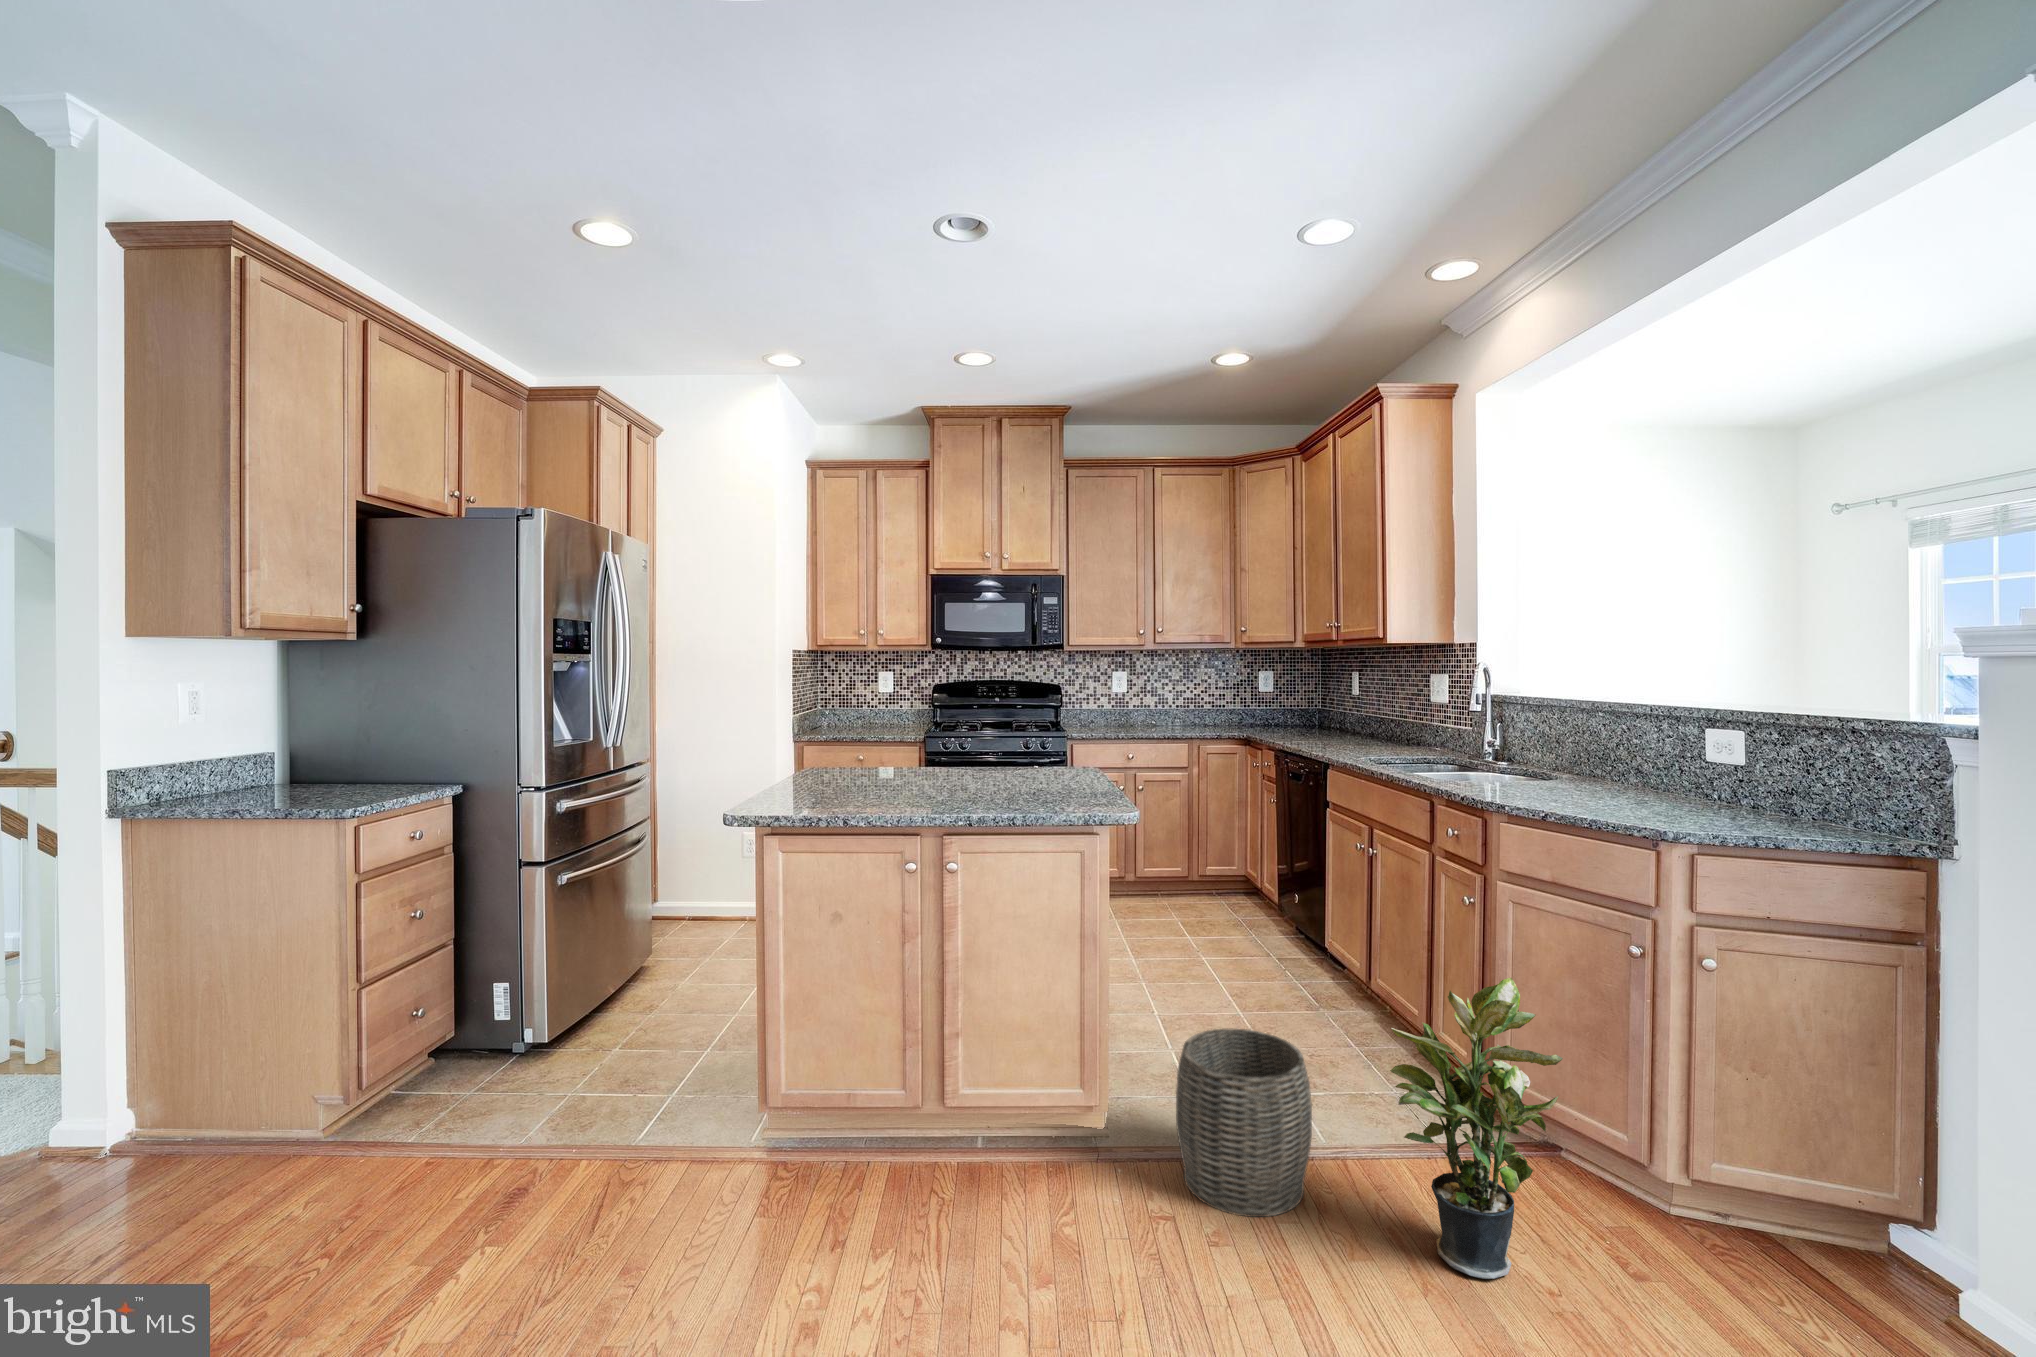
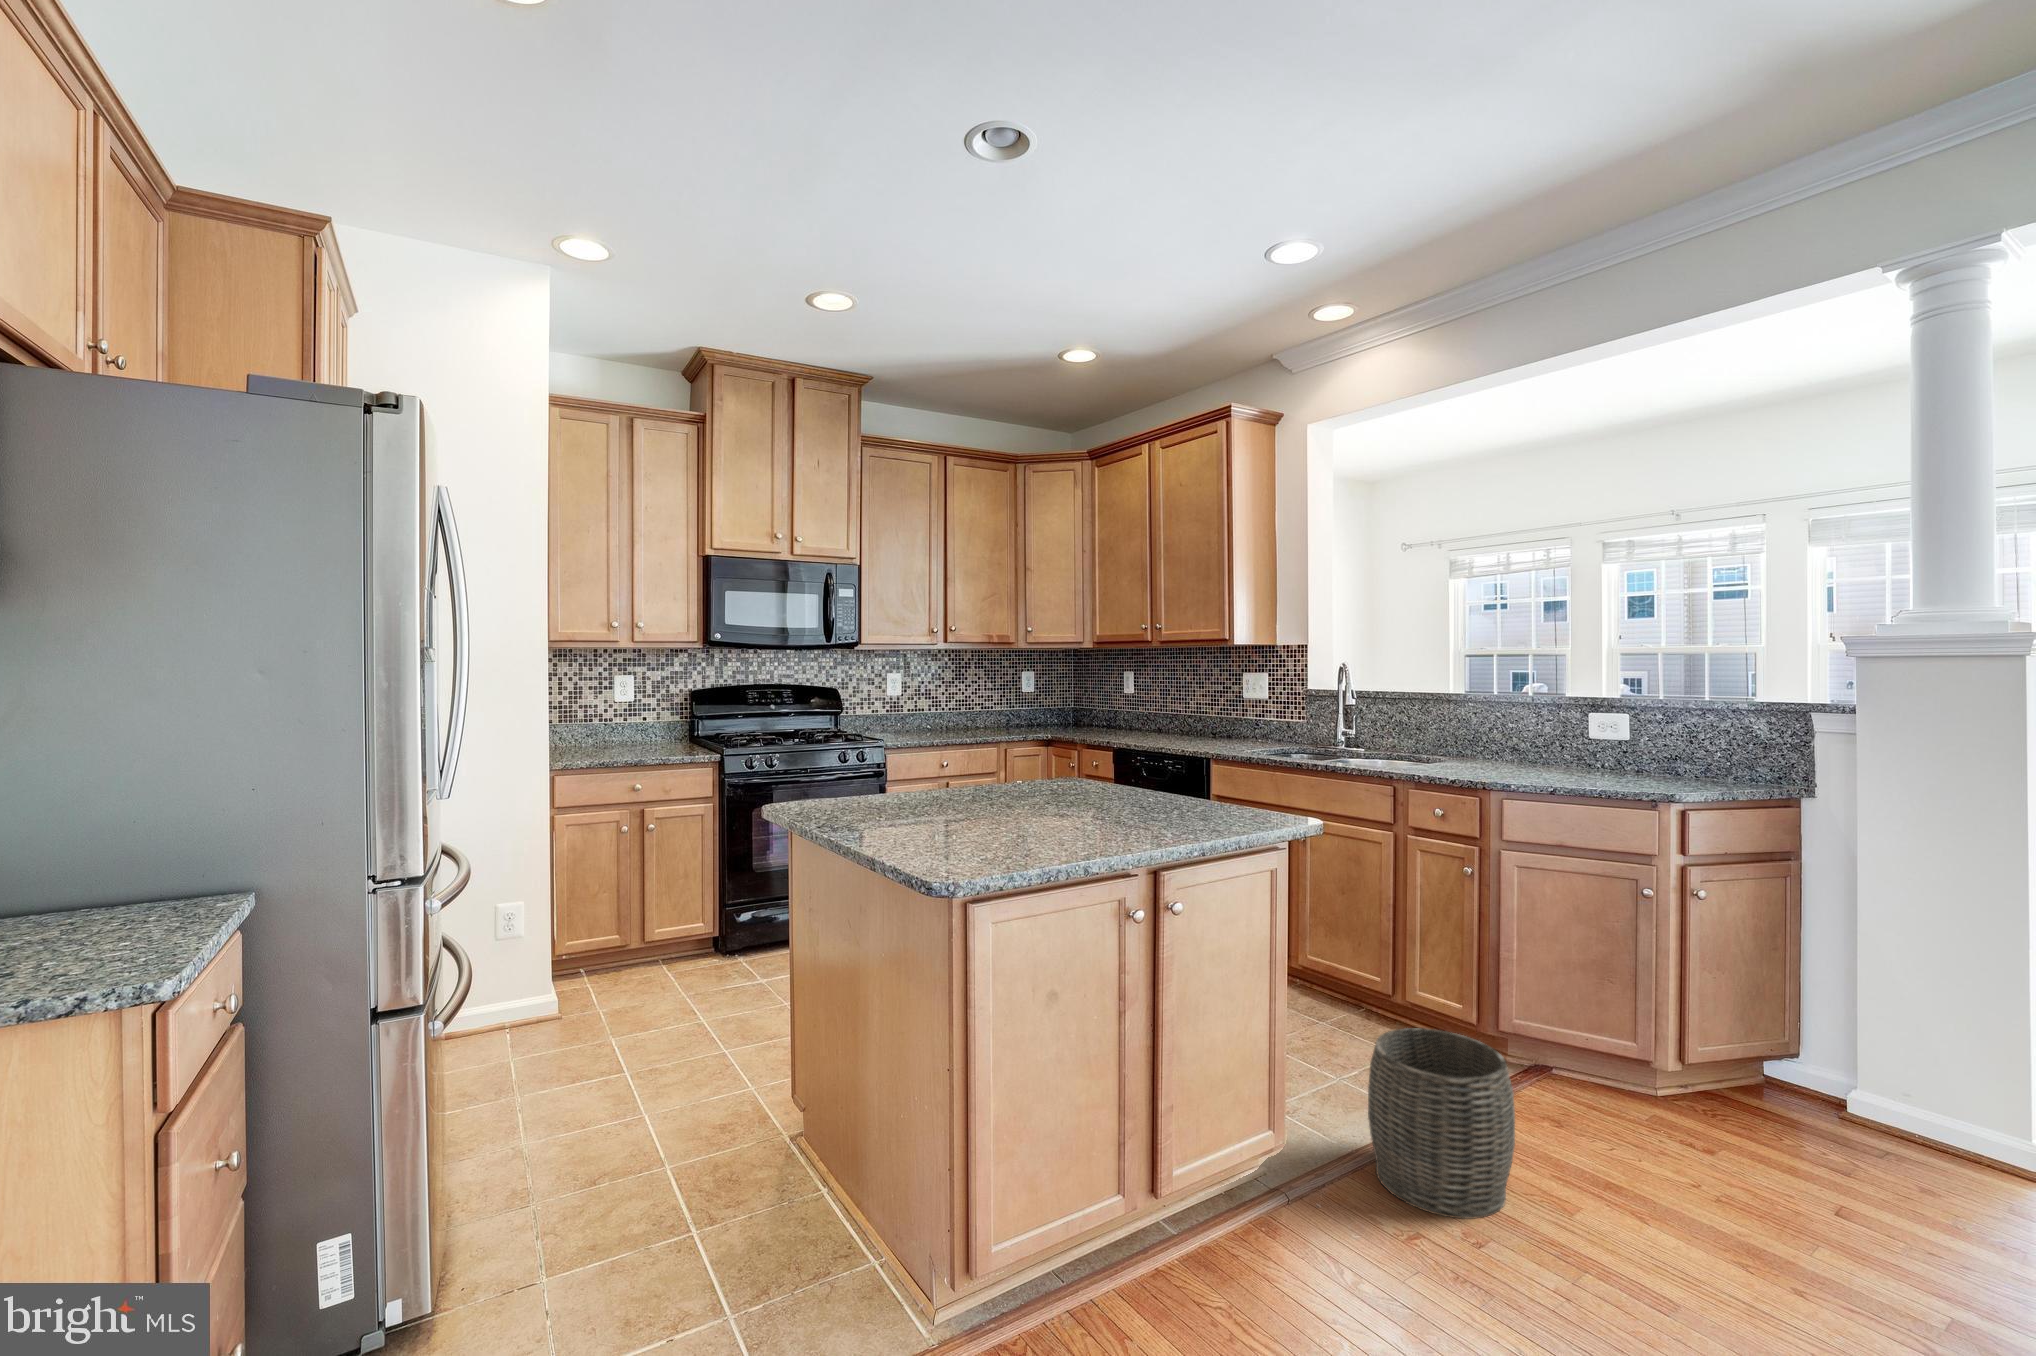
potted plant: present [1390,978,1563,1279] -> none [1568,932,1736,1202]

